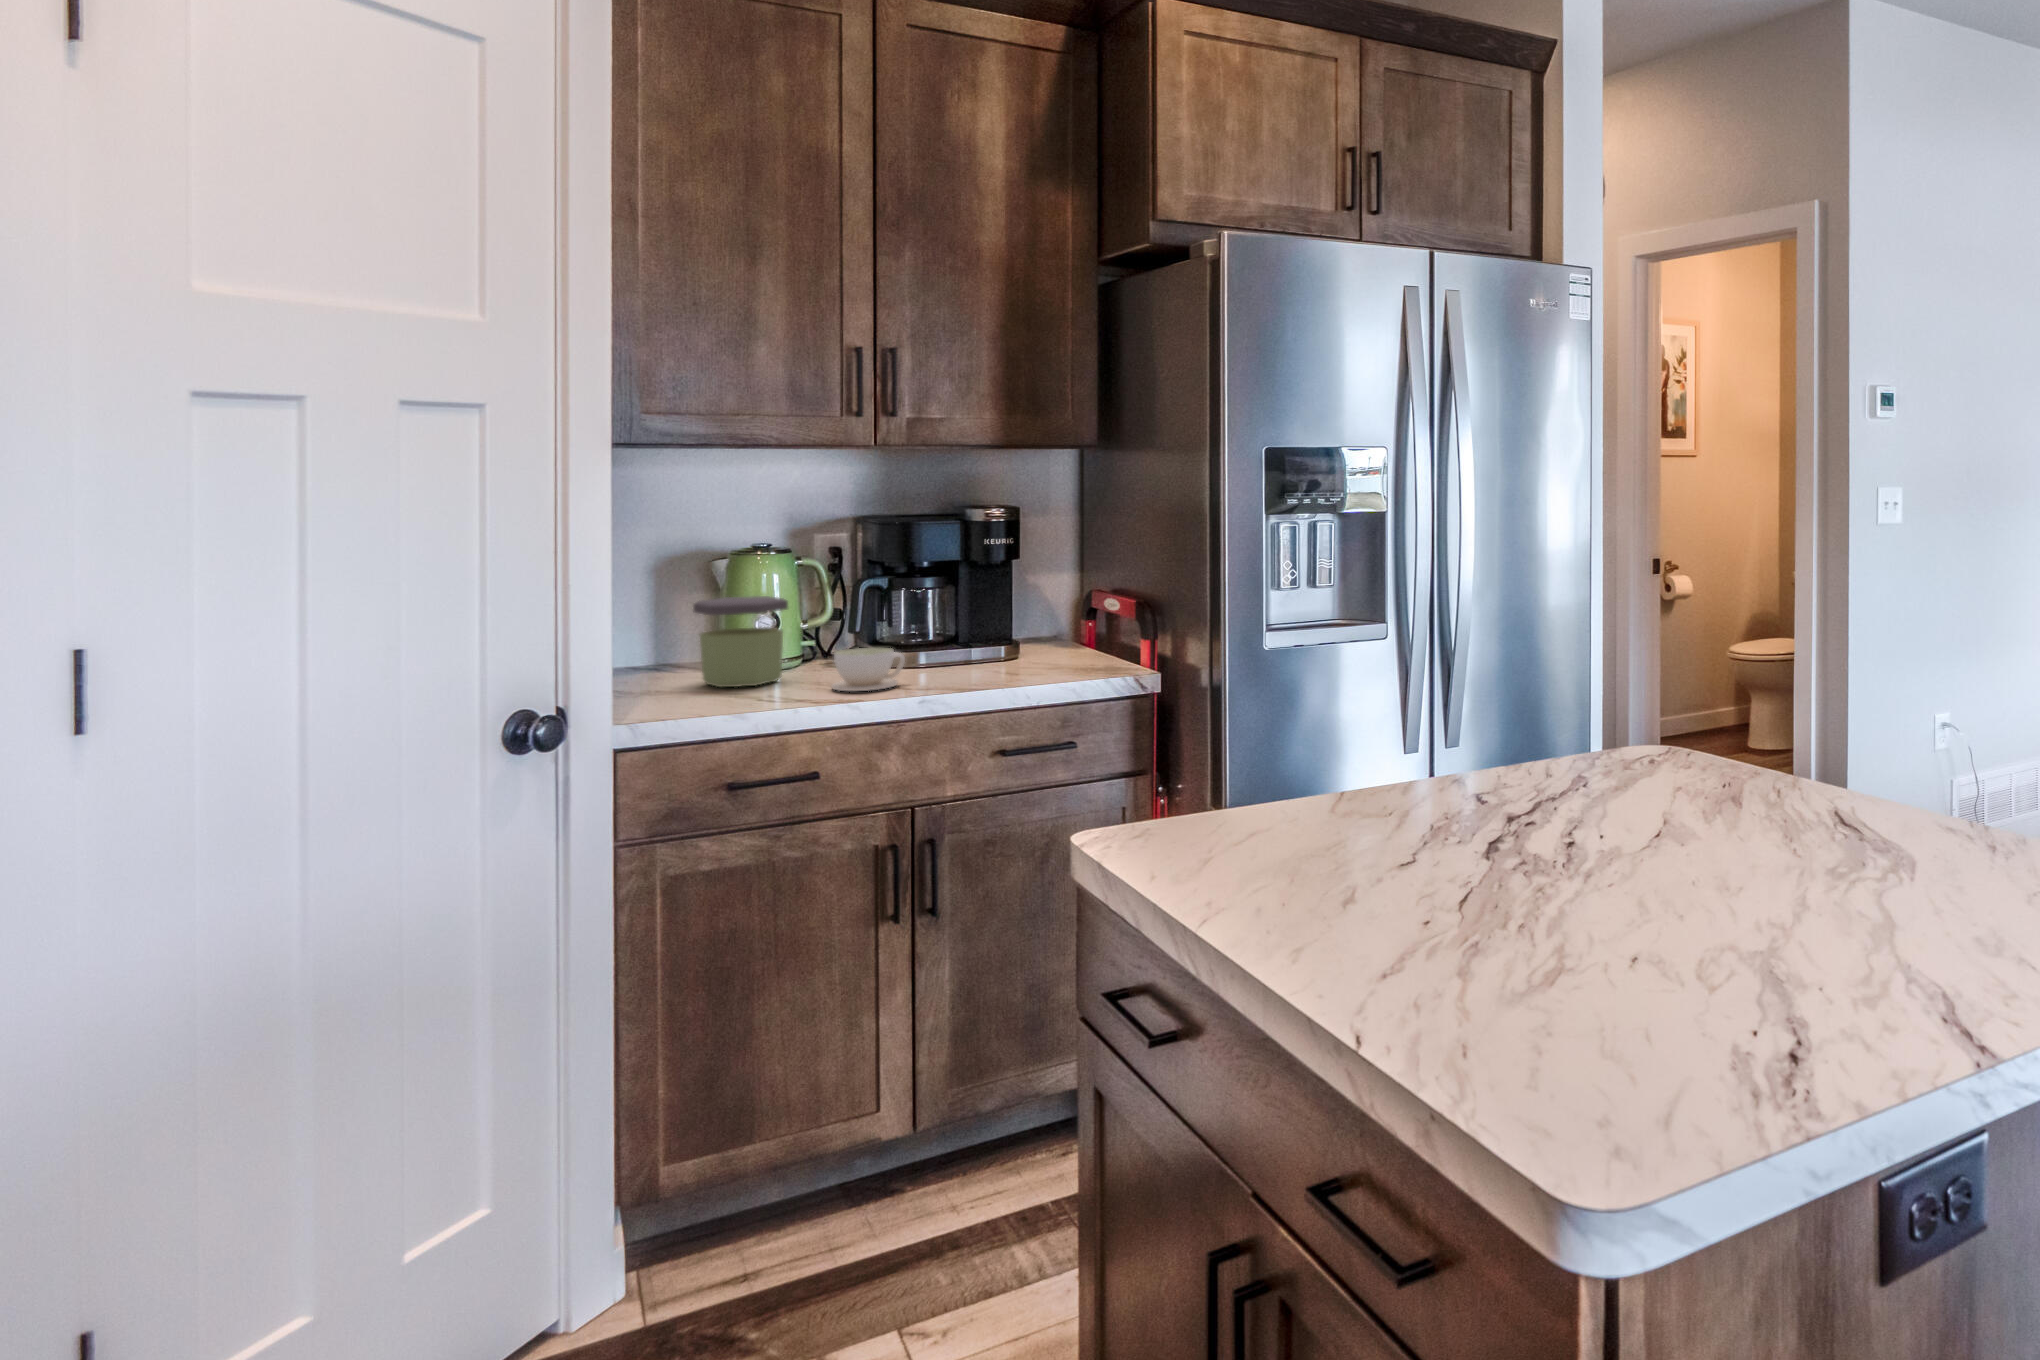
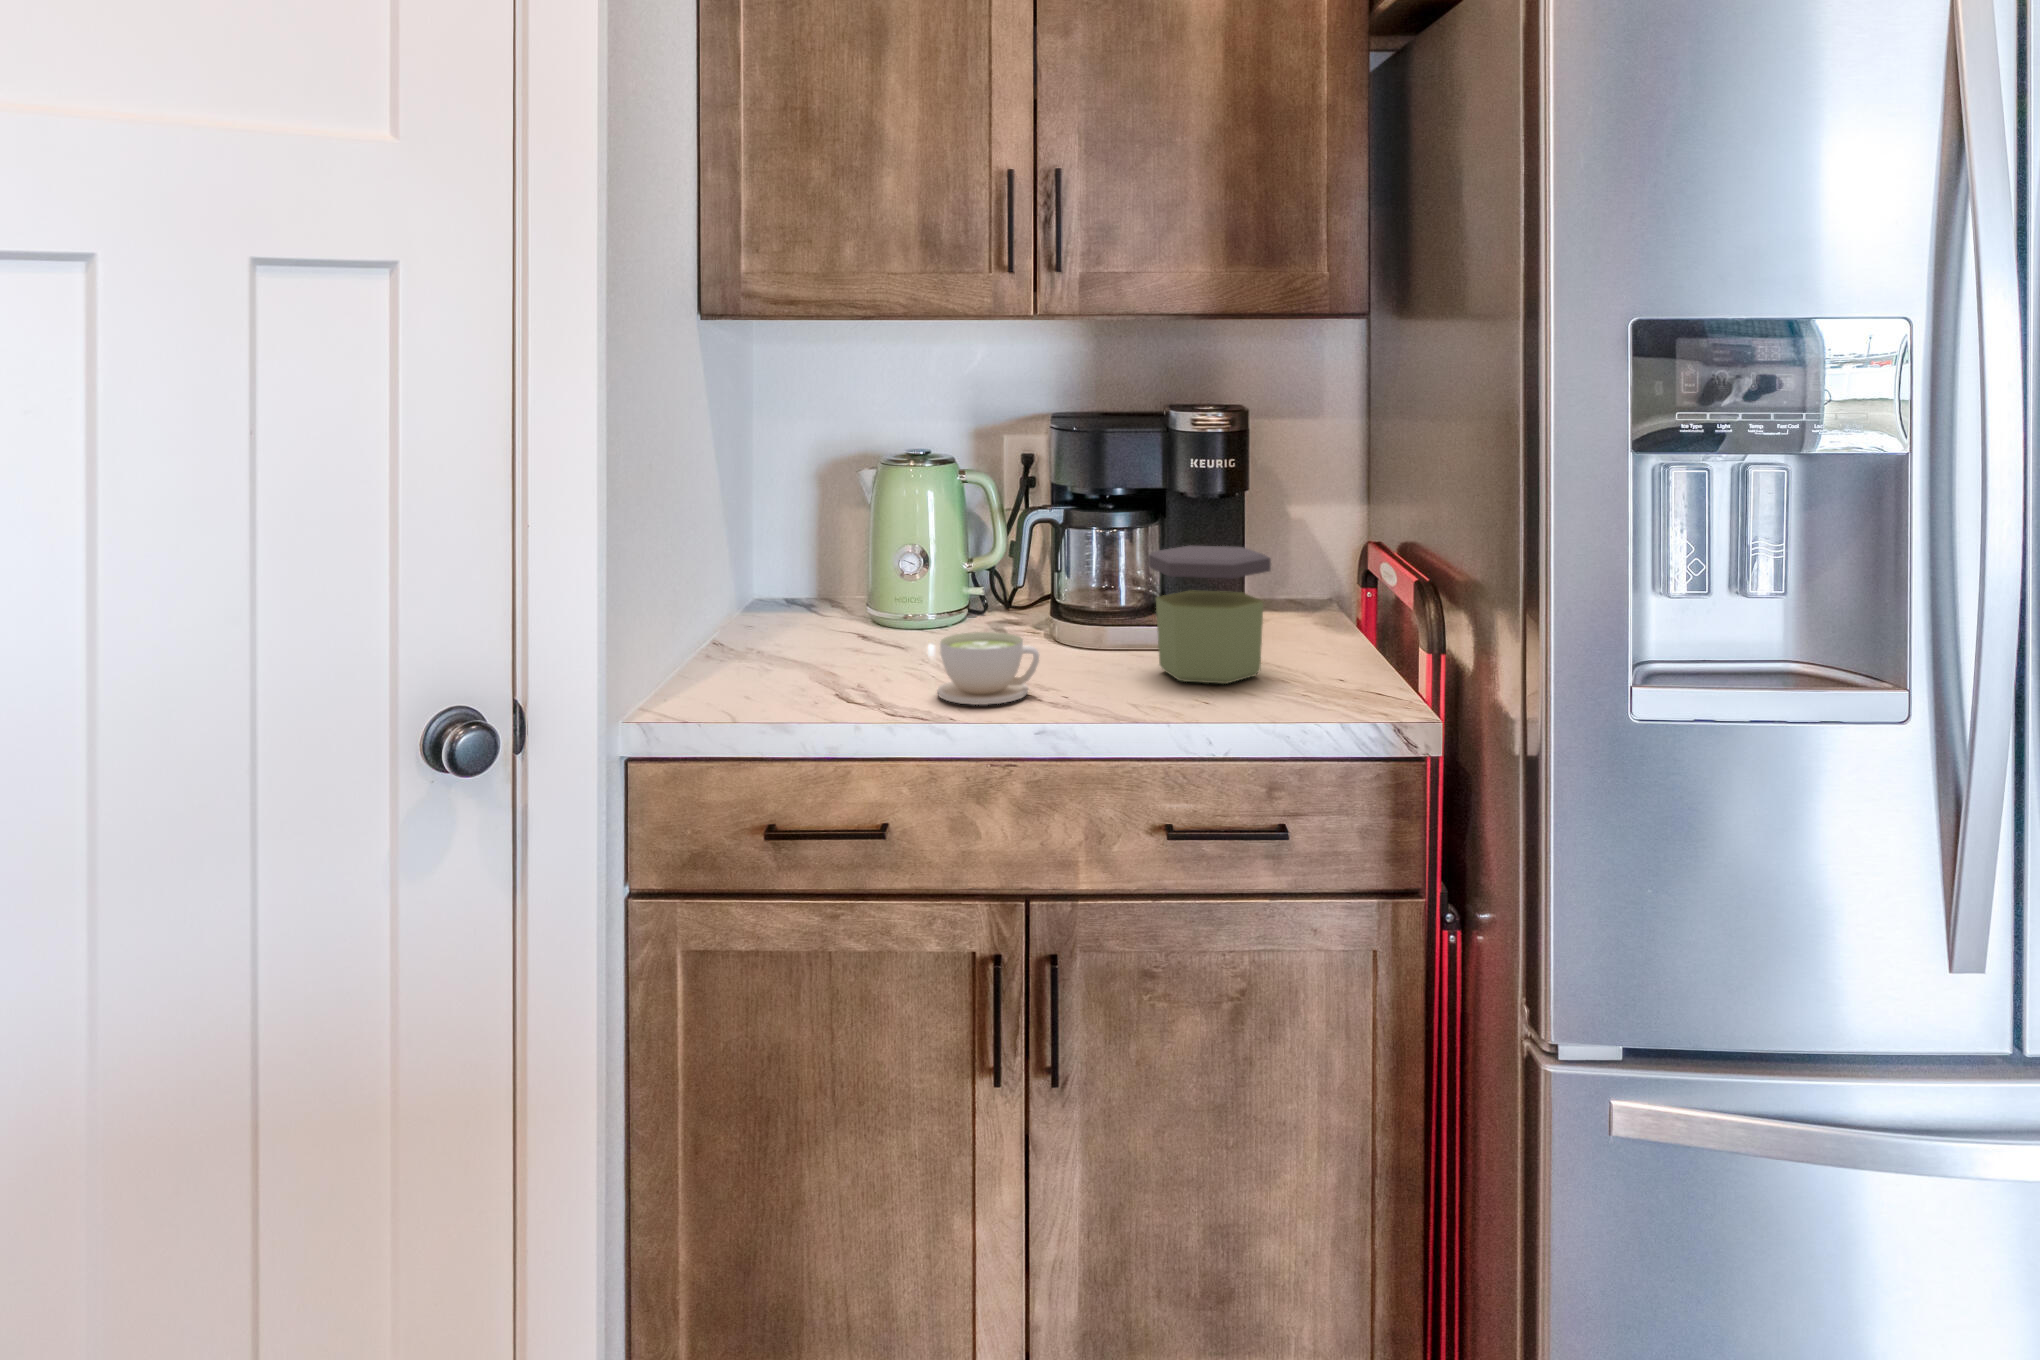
jar: present [693,596,788,687] -> present [1149,546,1271,684]

